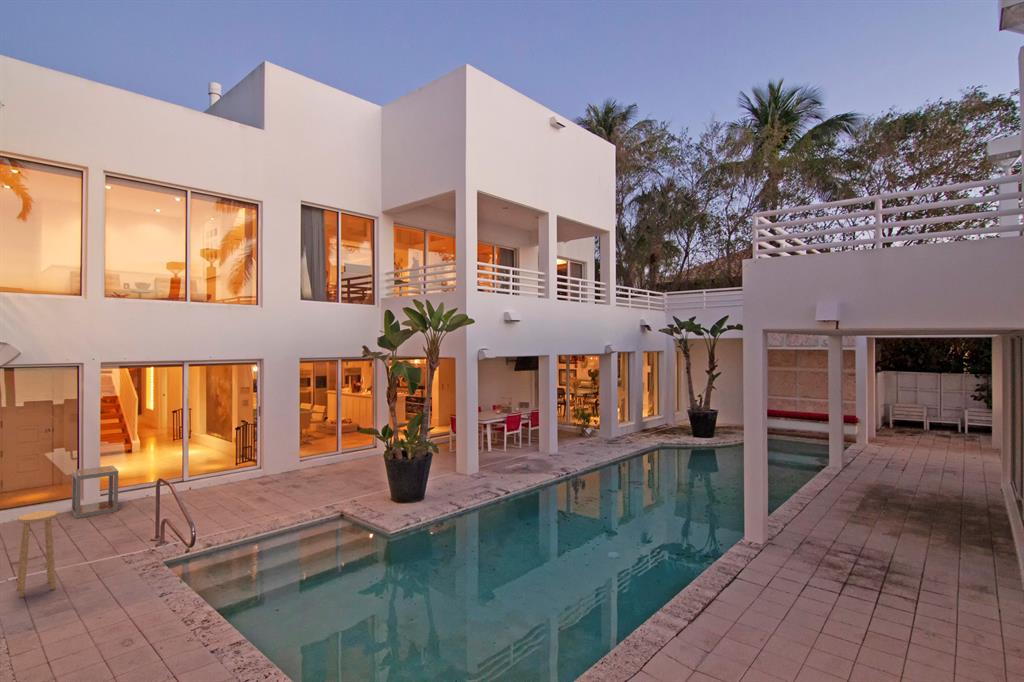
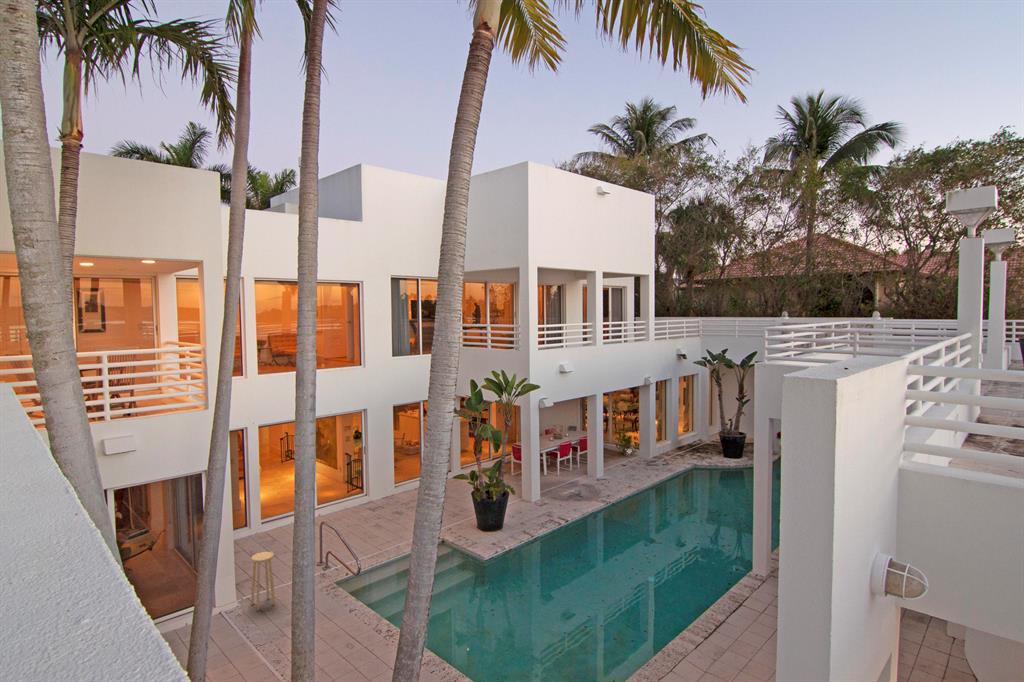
side table: present [72,465,118,518] -> none [245,501,279,544]

